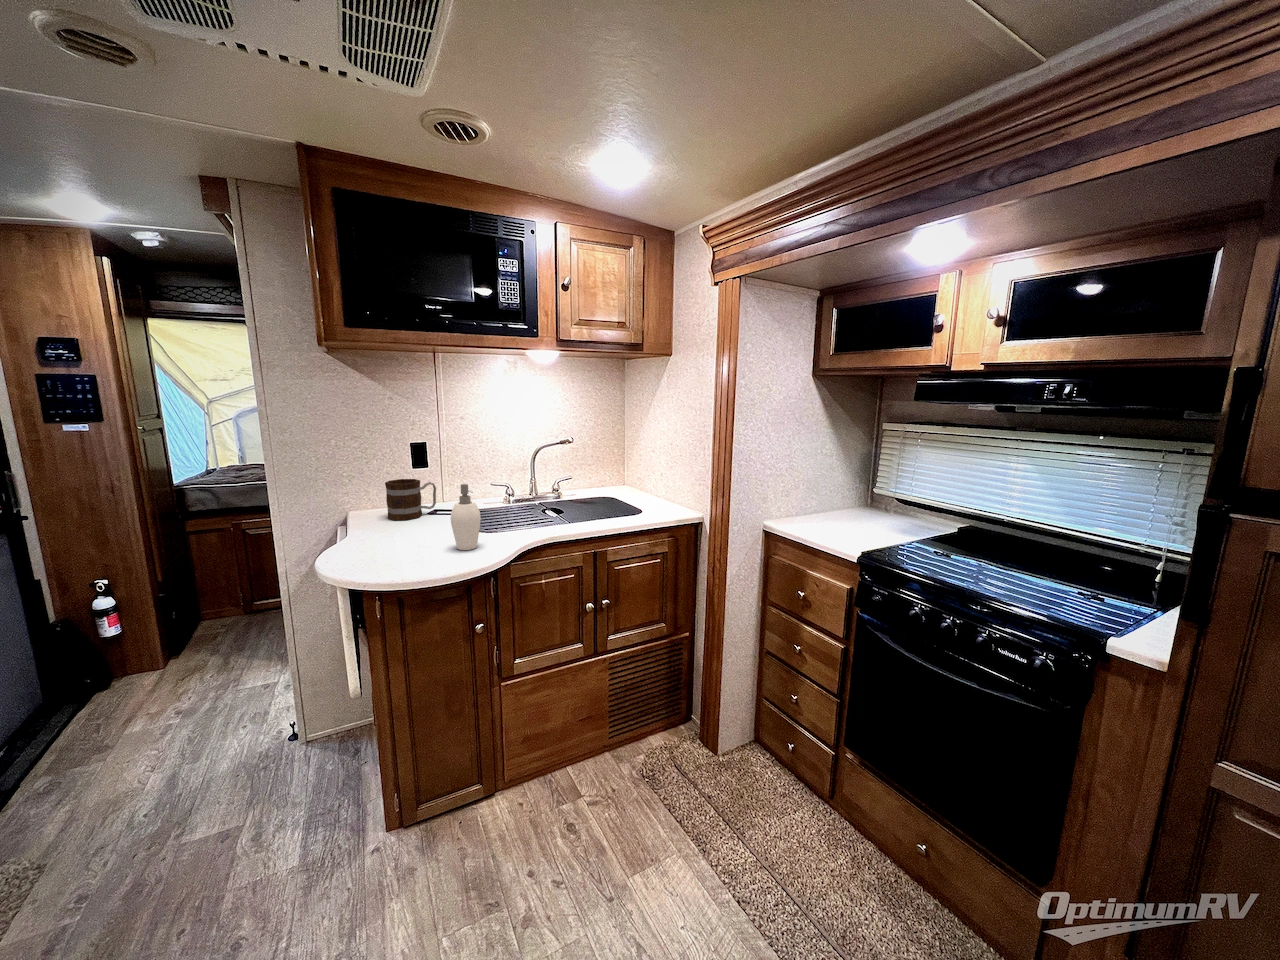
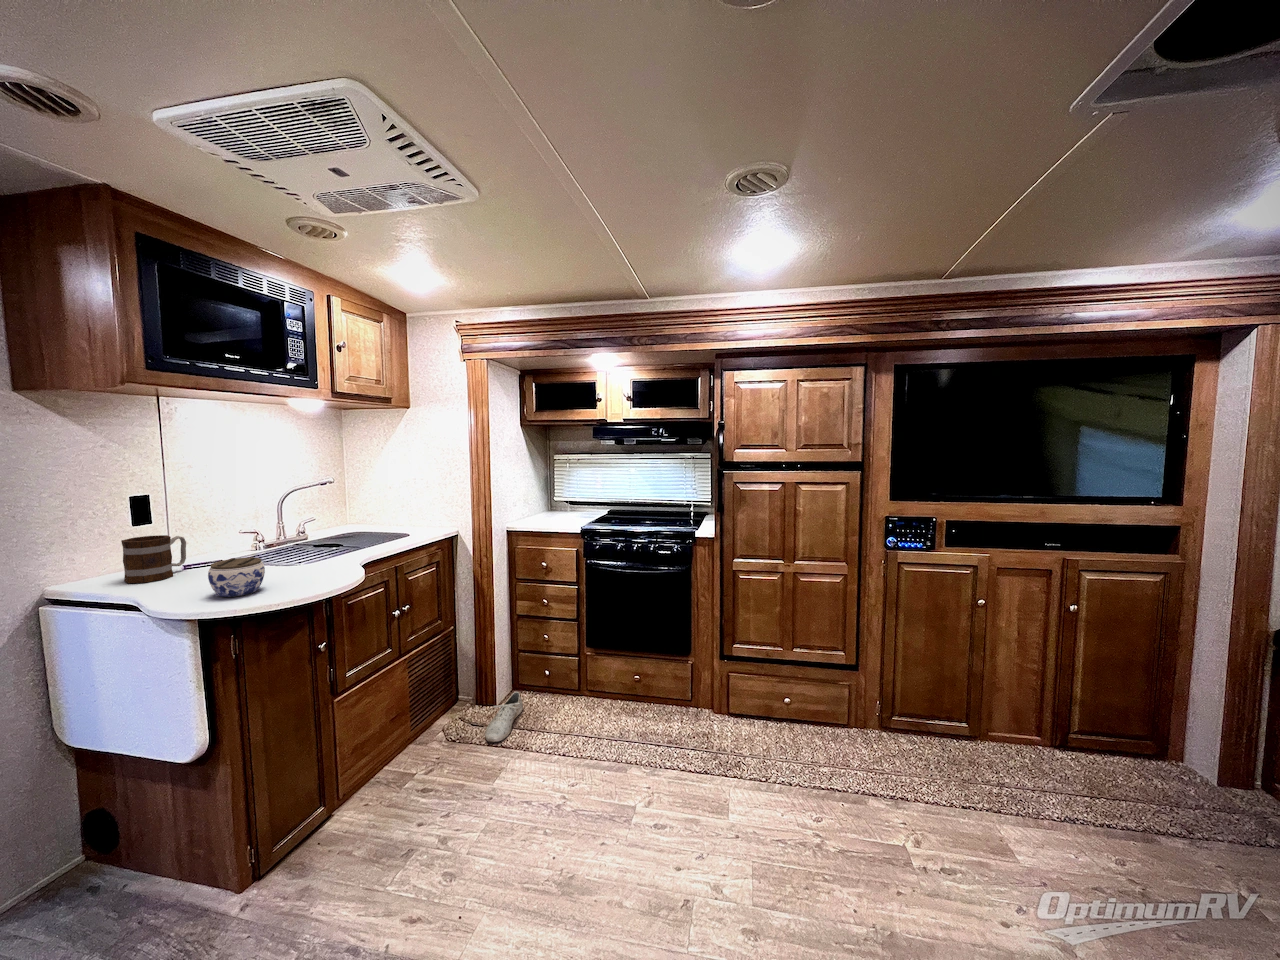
soap dispenser: present [451,484,481,550] -> none [291,518,326,578]
jar: none [370,516,420,557] -> present [208,557,265,597]
shoe: none [670,750,746,813] -> present [485,692,523,743]

